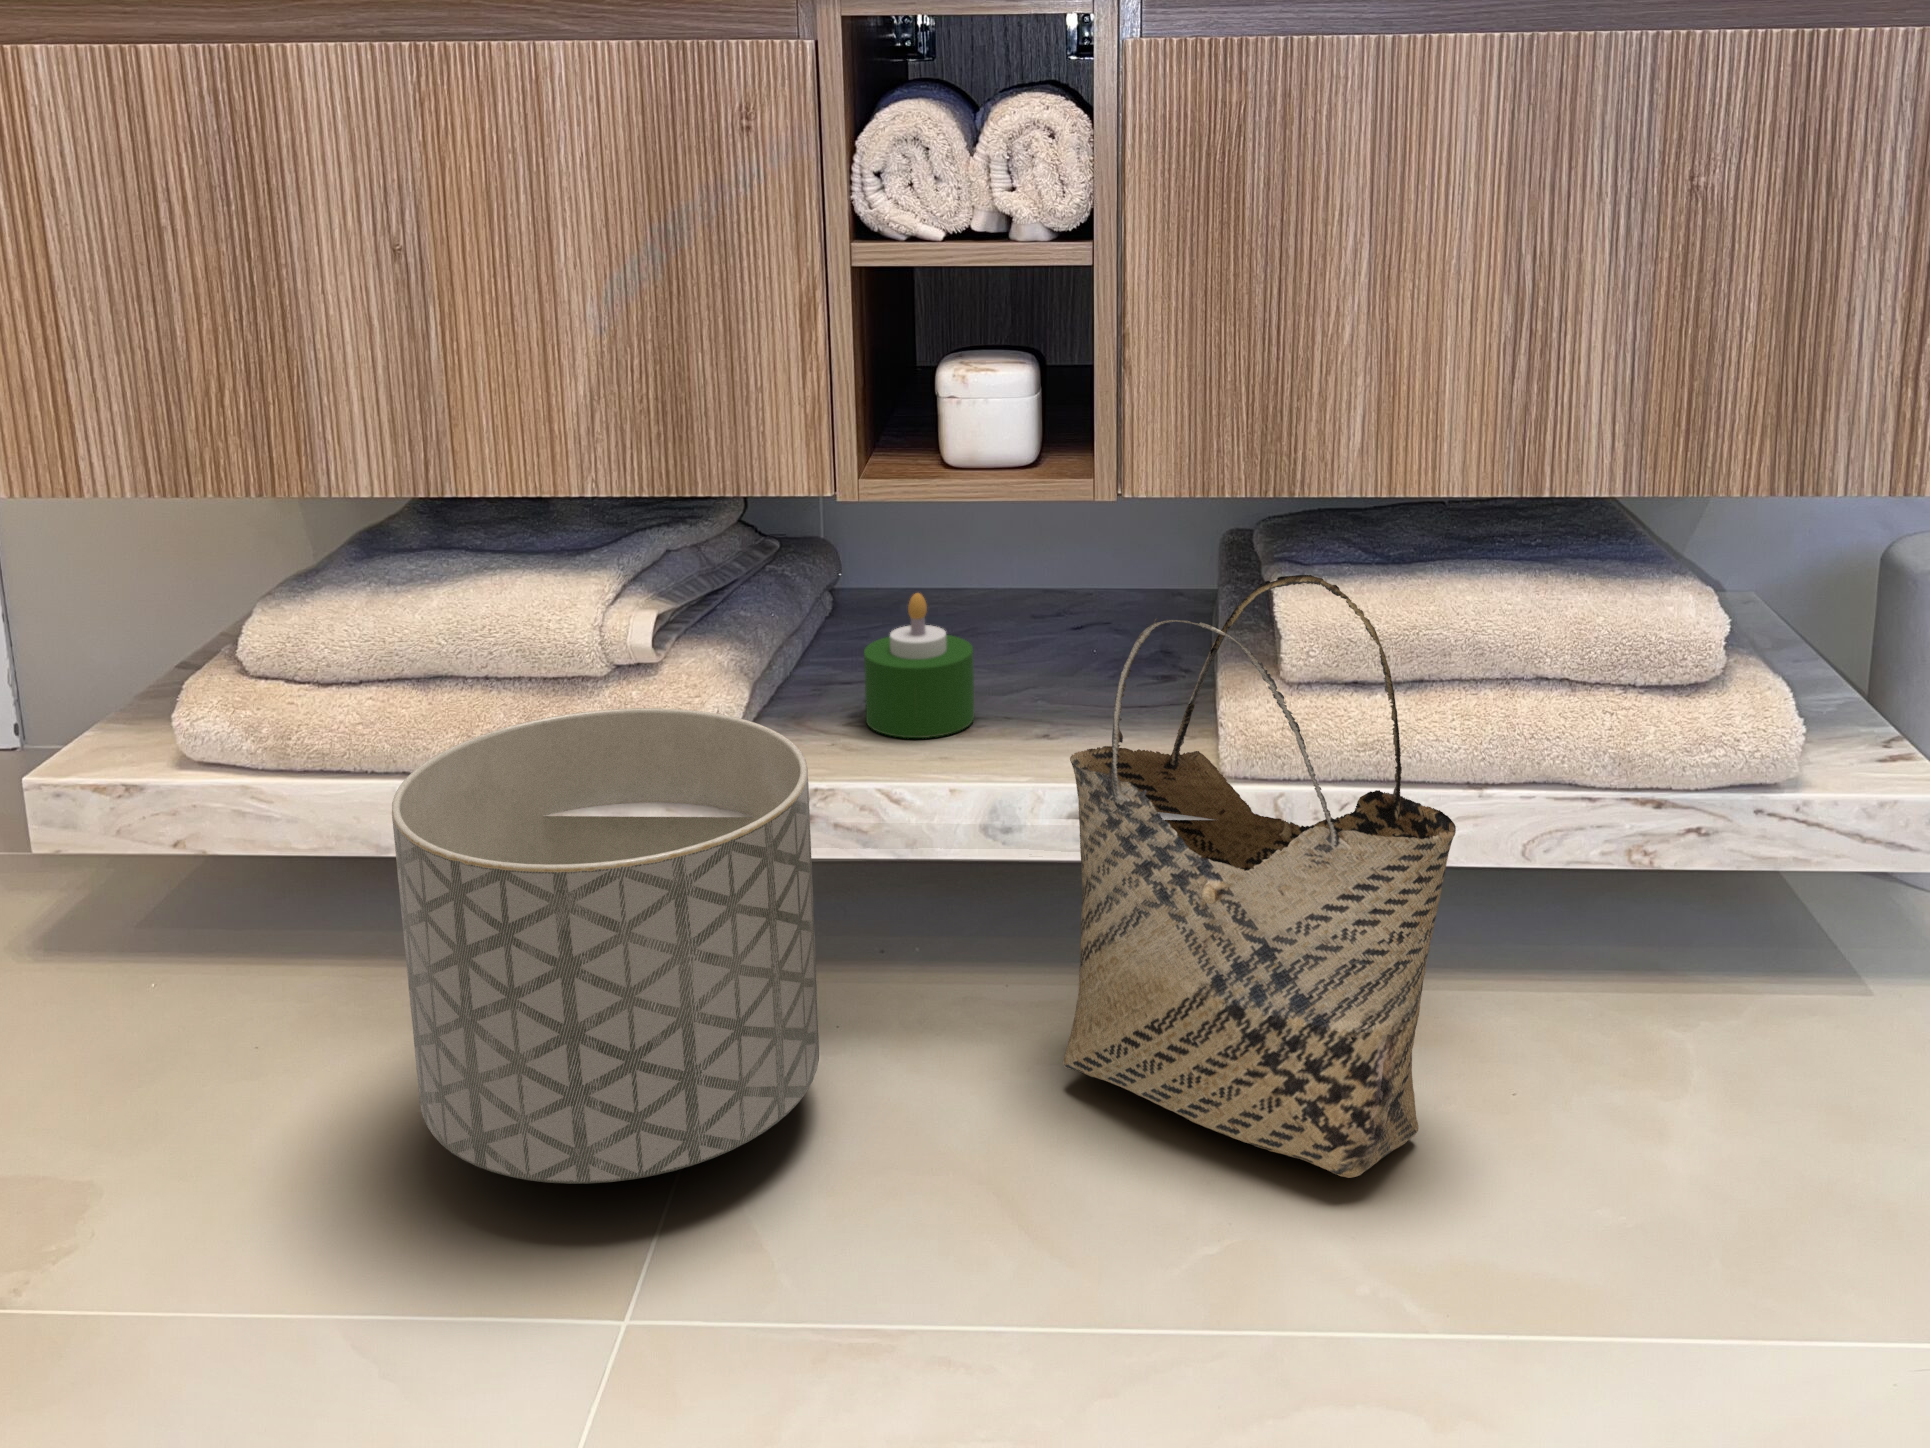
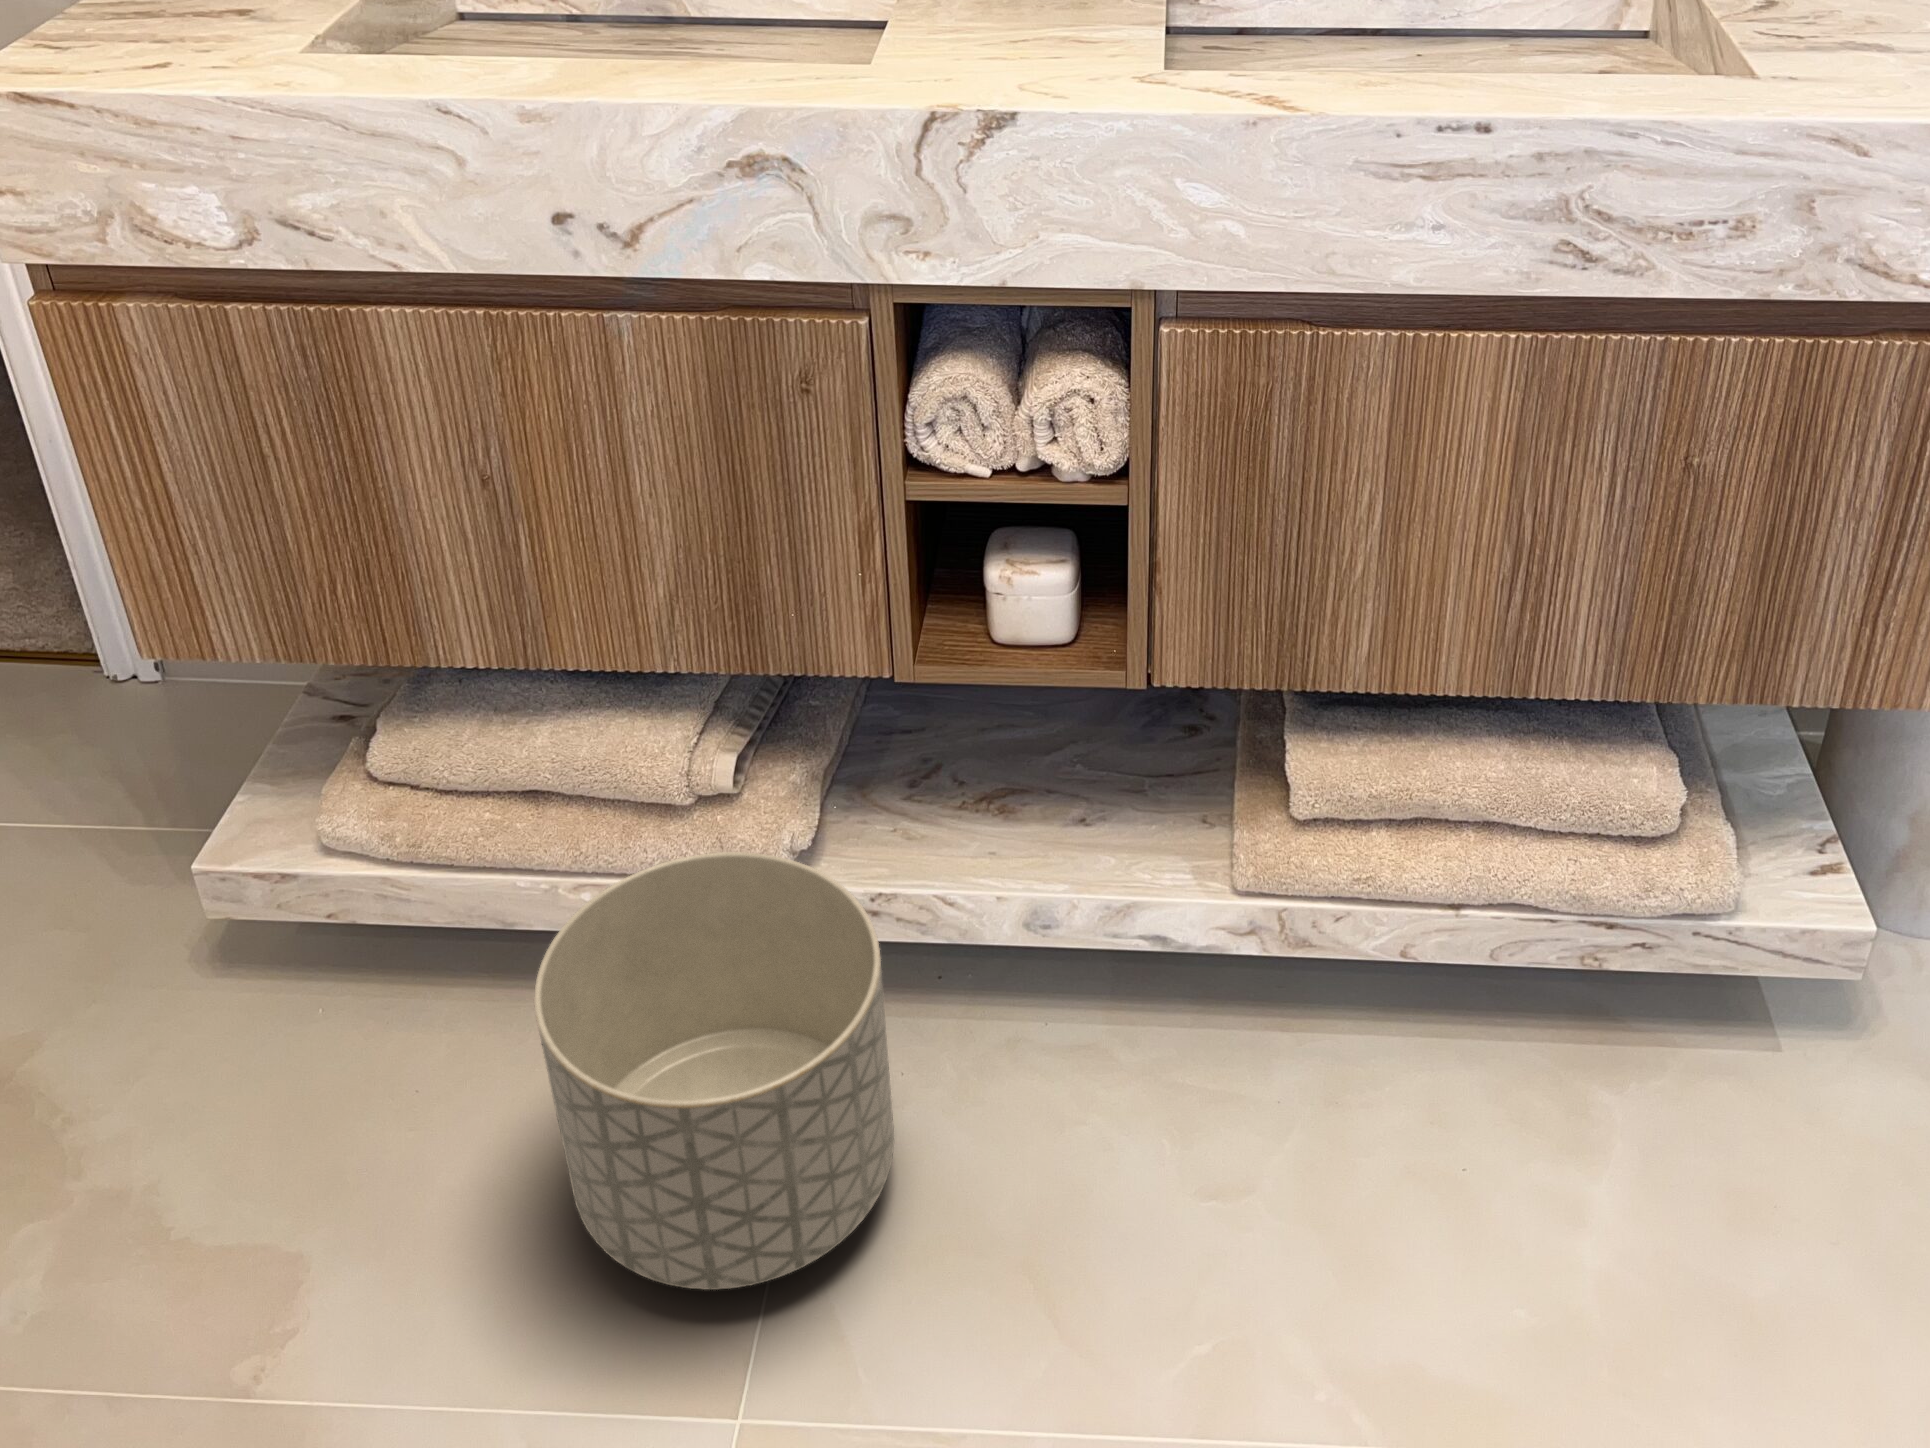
woven basket: present [1063,575,1456,1178] -> none [1095,784,1426,1269]
candle: present [864,593,974,738] -> none [921,697,1019,822]

